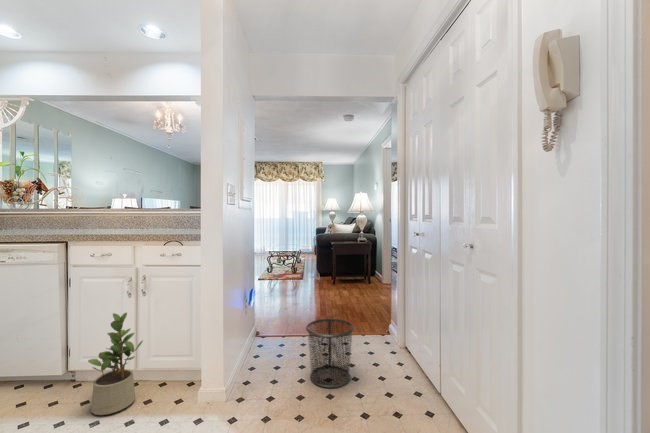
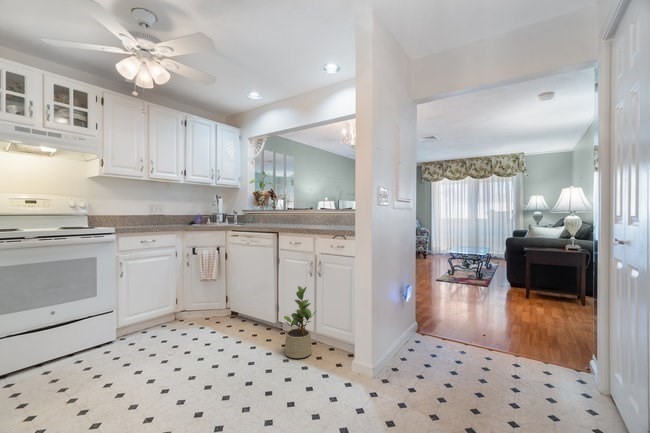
waste bin: present [306,319,354,388] -> none [455,328,514,406]

